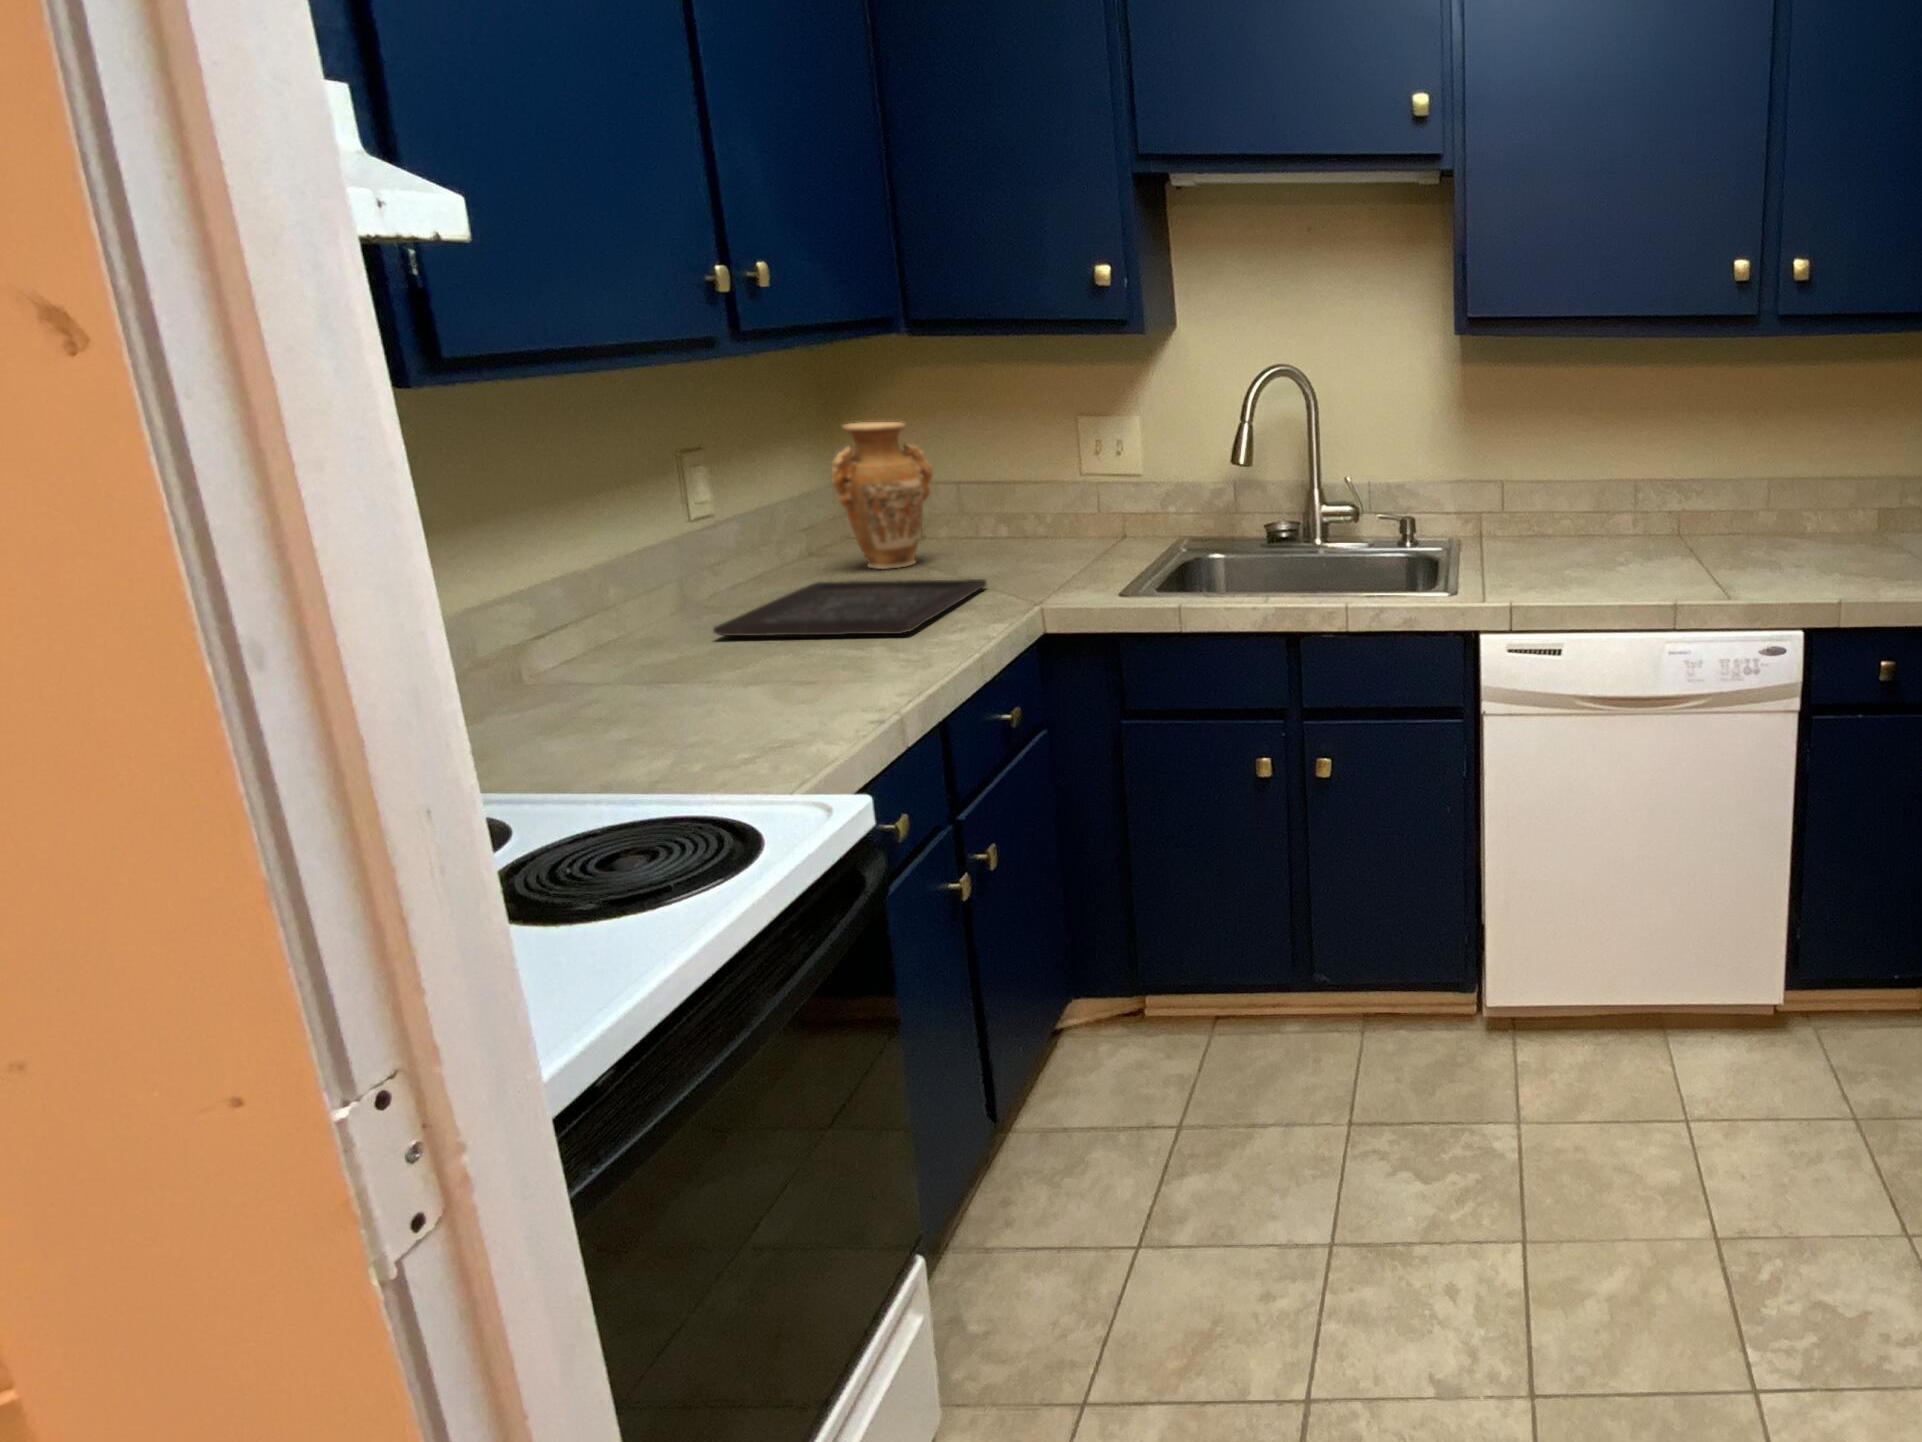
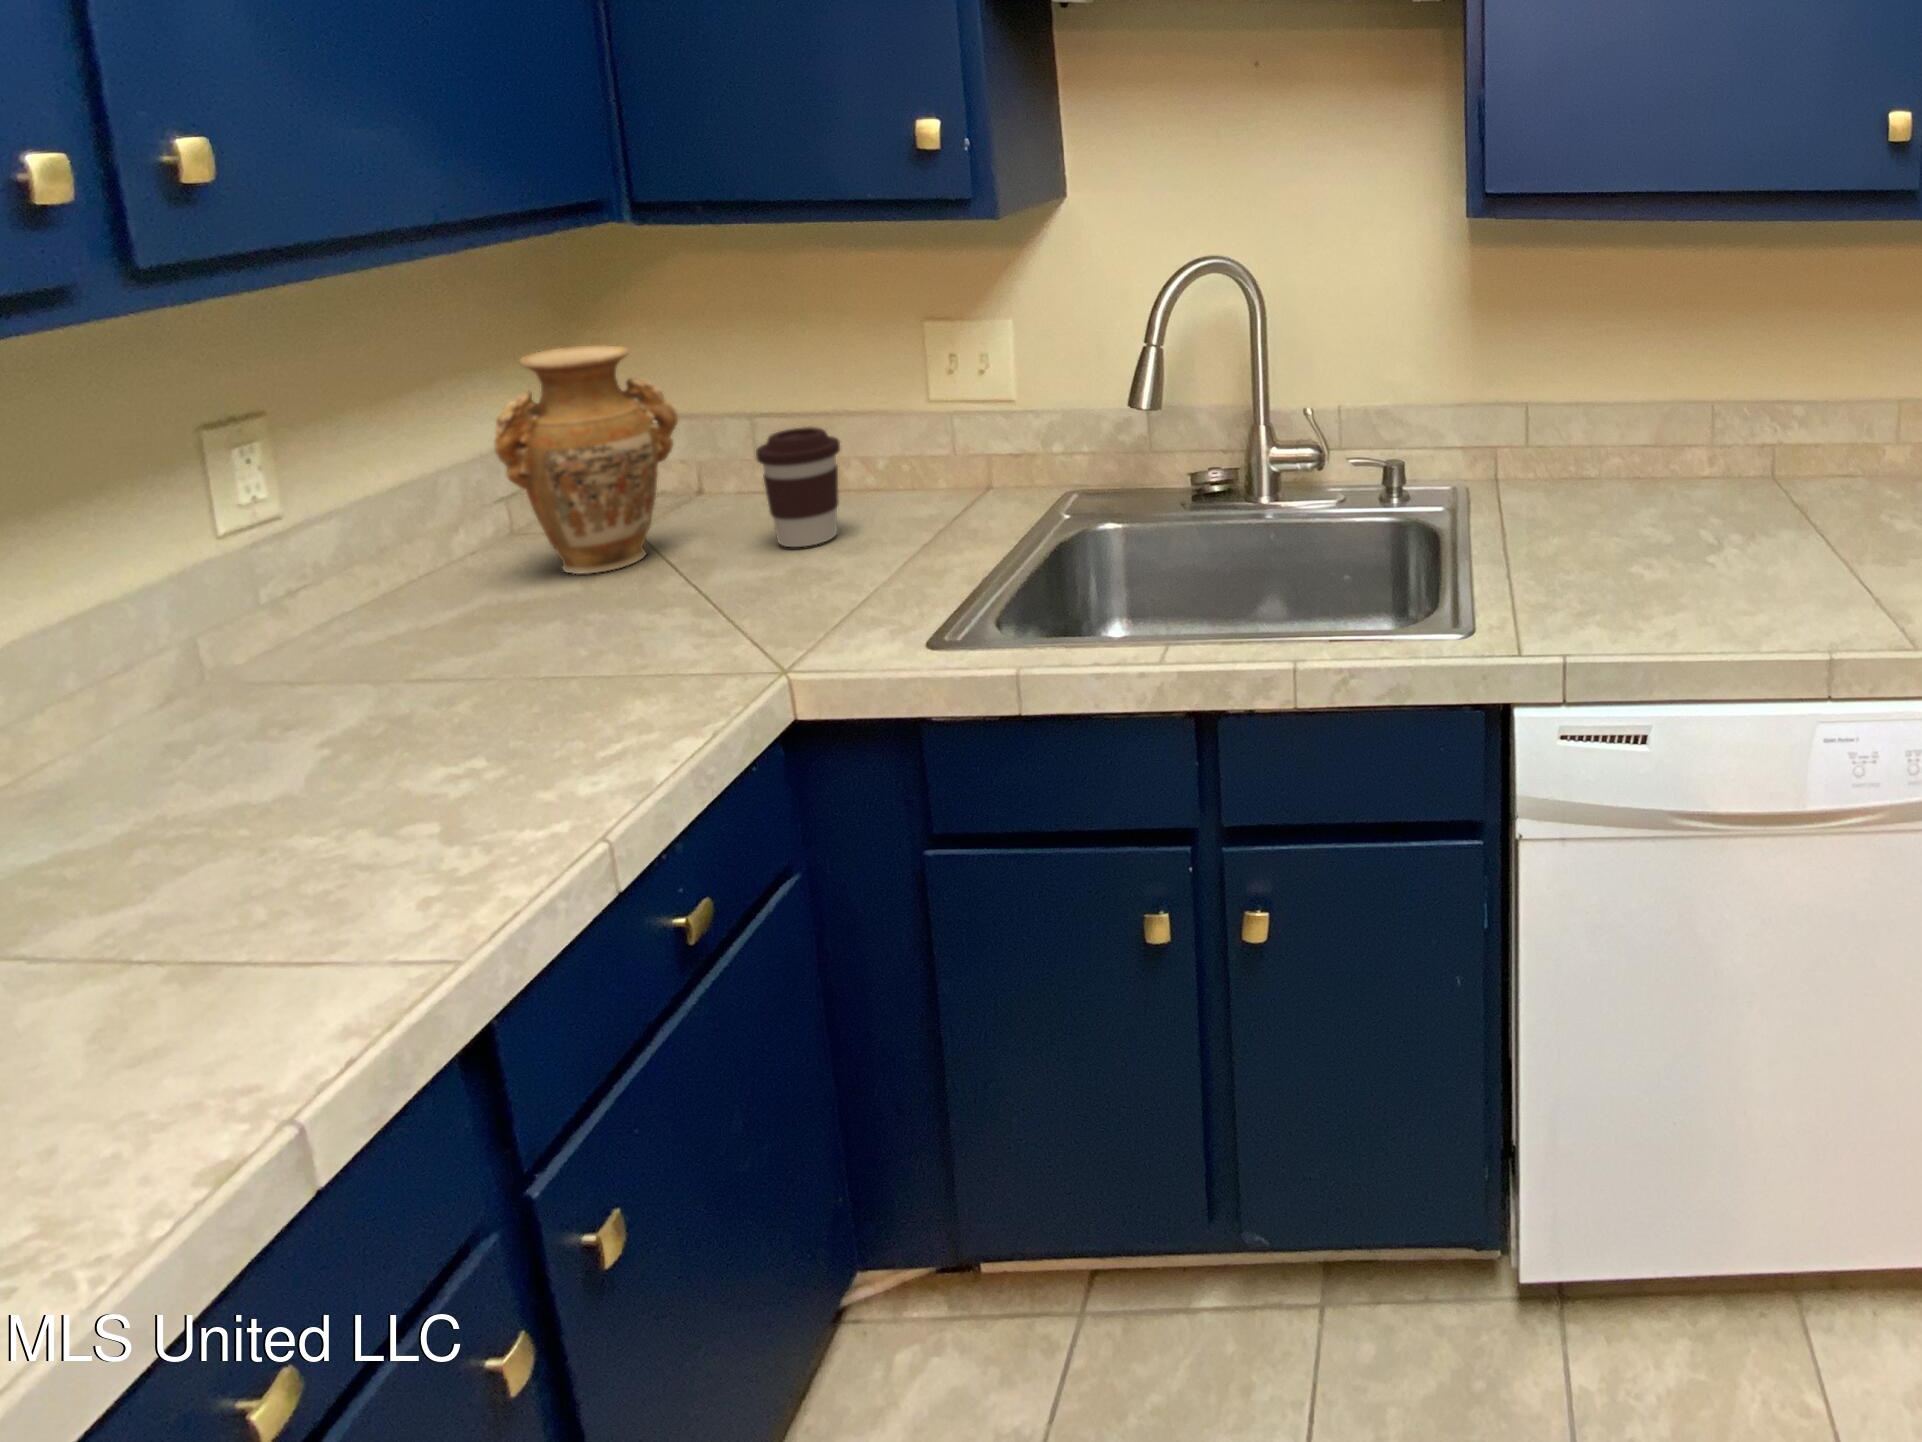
coffee cup: none [986,481,1038,559] -> present [756,427,840,547]
tray: present [713,579,987,636] -> none [122,619,716,808]

